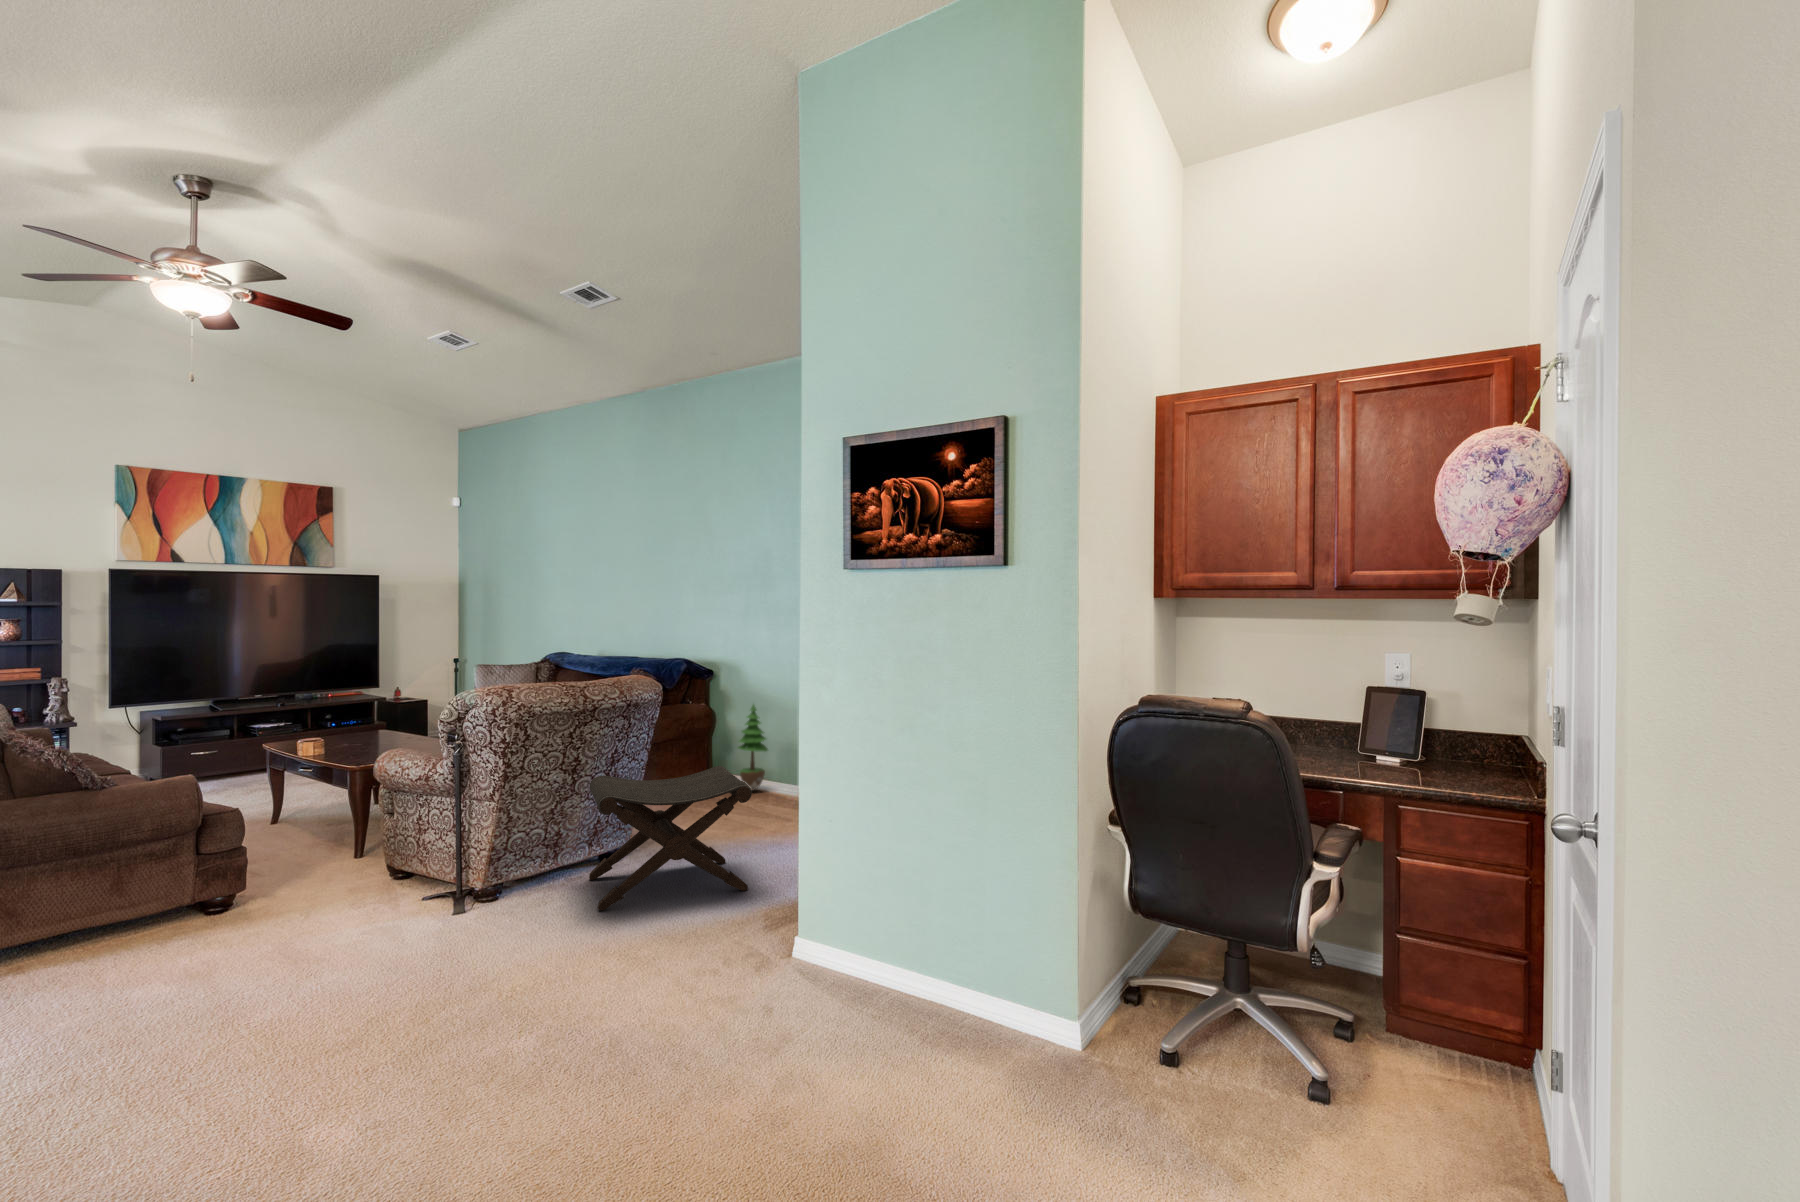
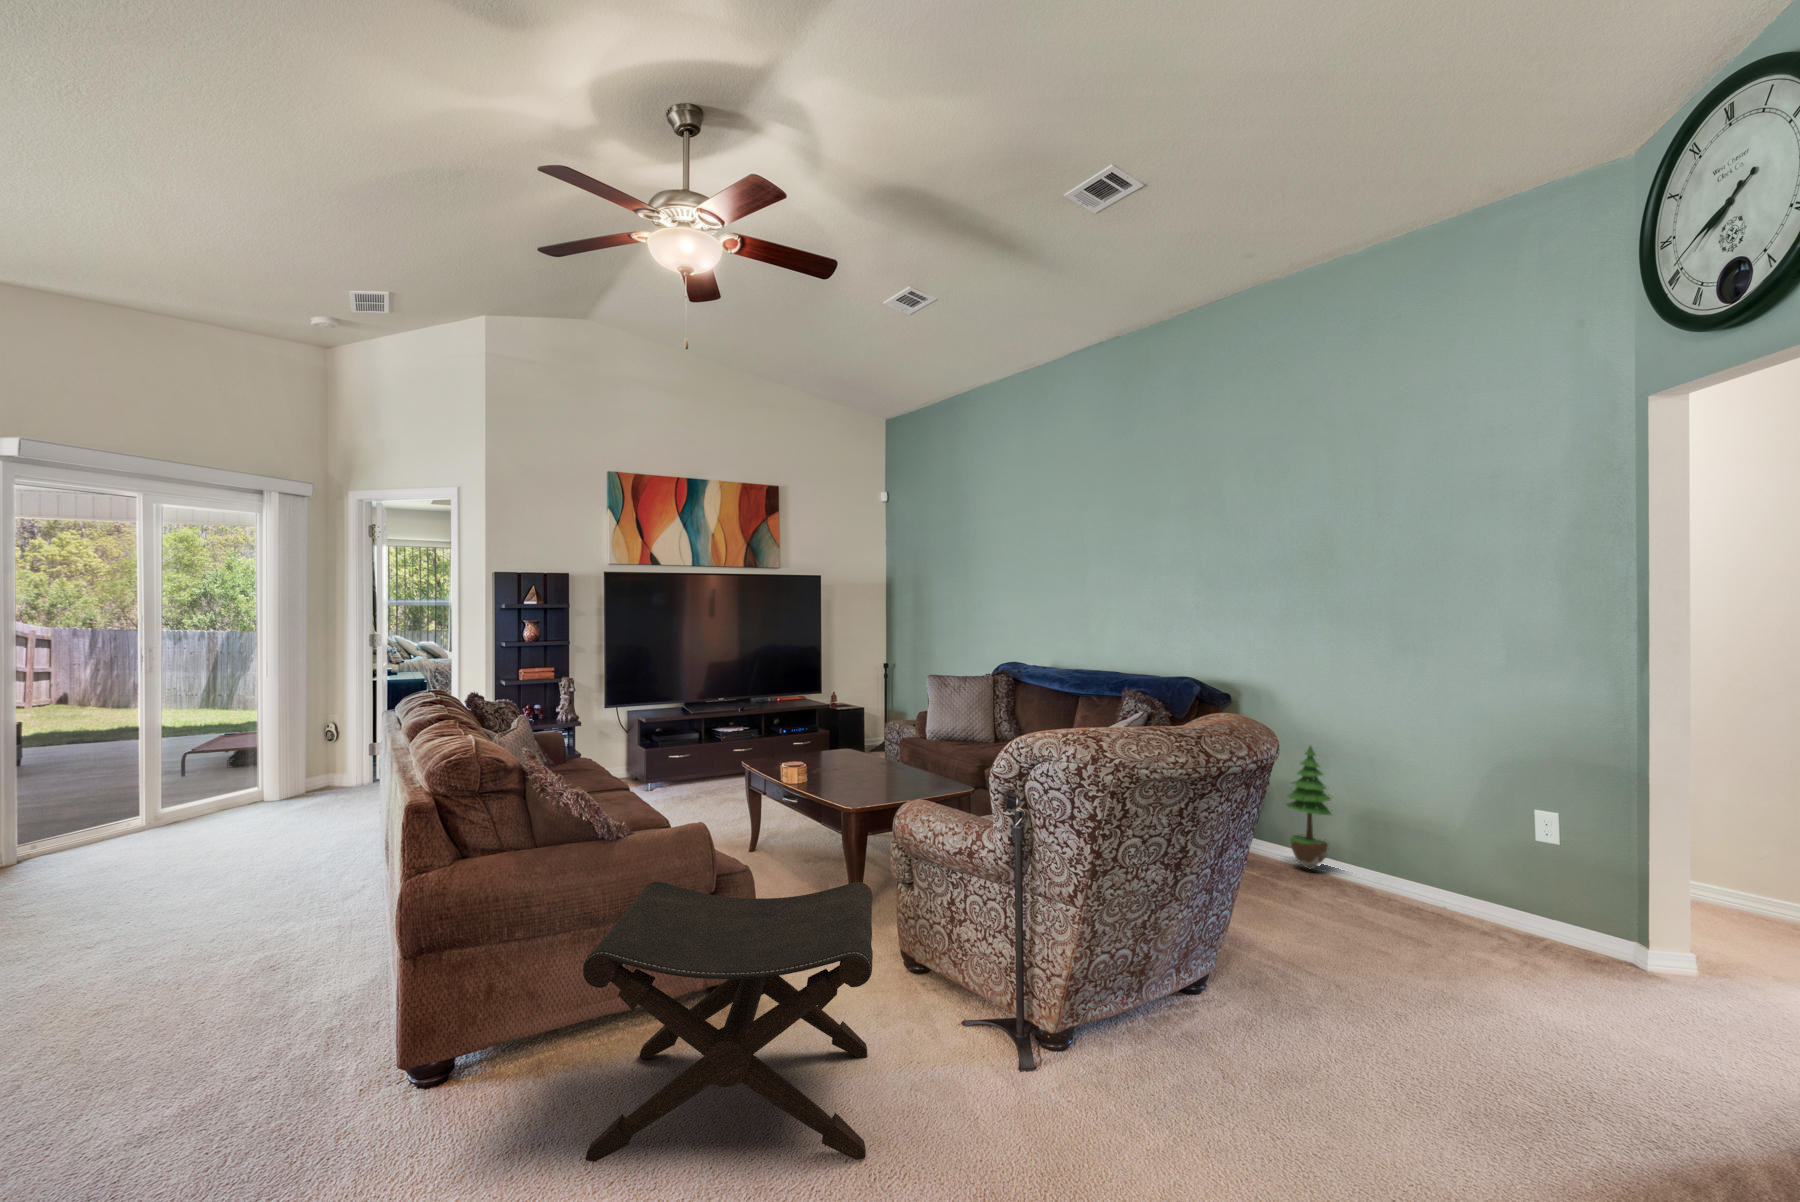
footstool: present [589,766,752,910] -> present [583,882,873,1162]

